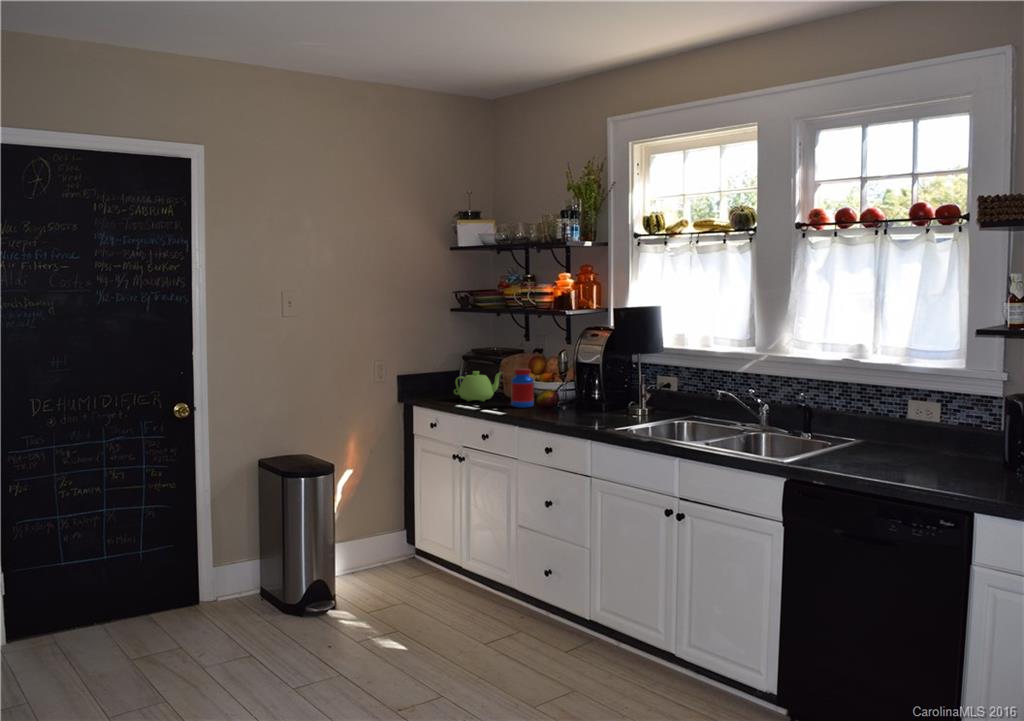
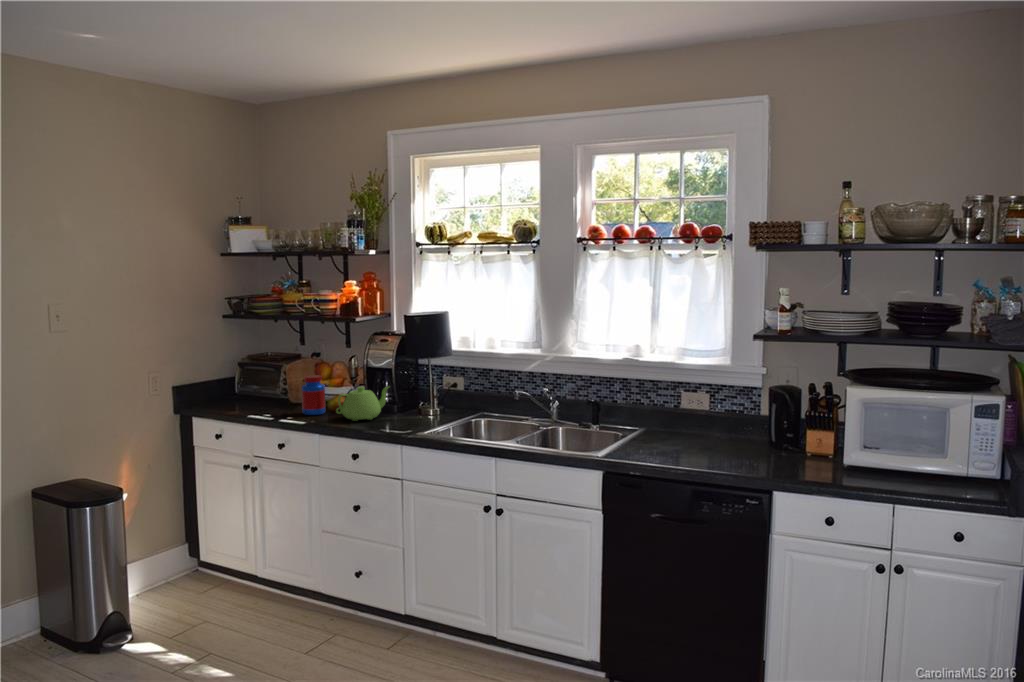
teapot: present [454,371,502,401] -> present [336,387,389,421]

